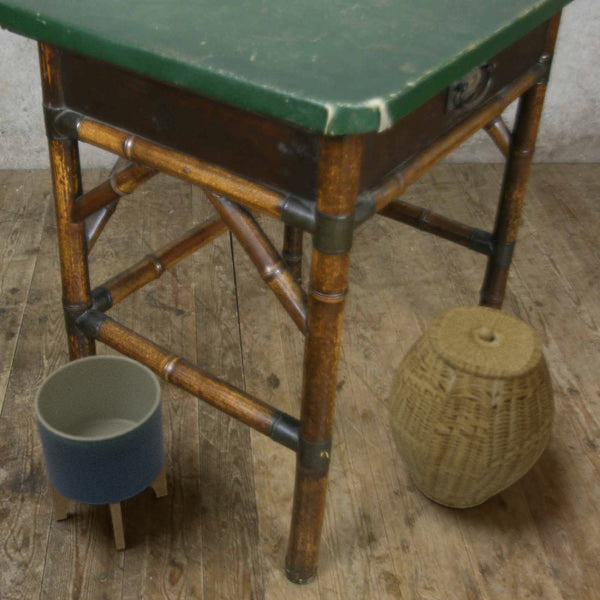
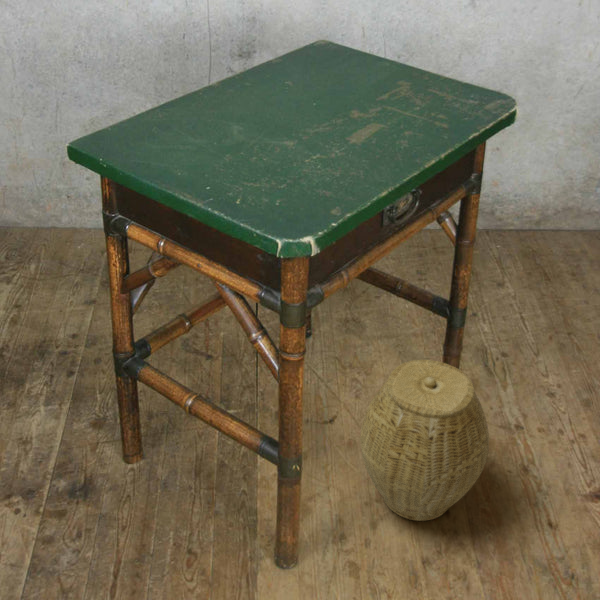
planter: present [34,355,167,550] -> none [91,392,189,540]

